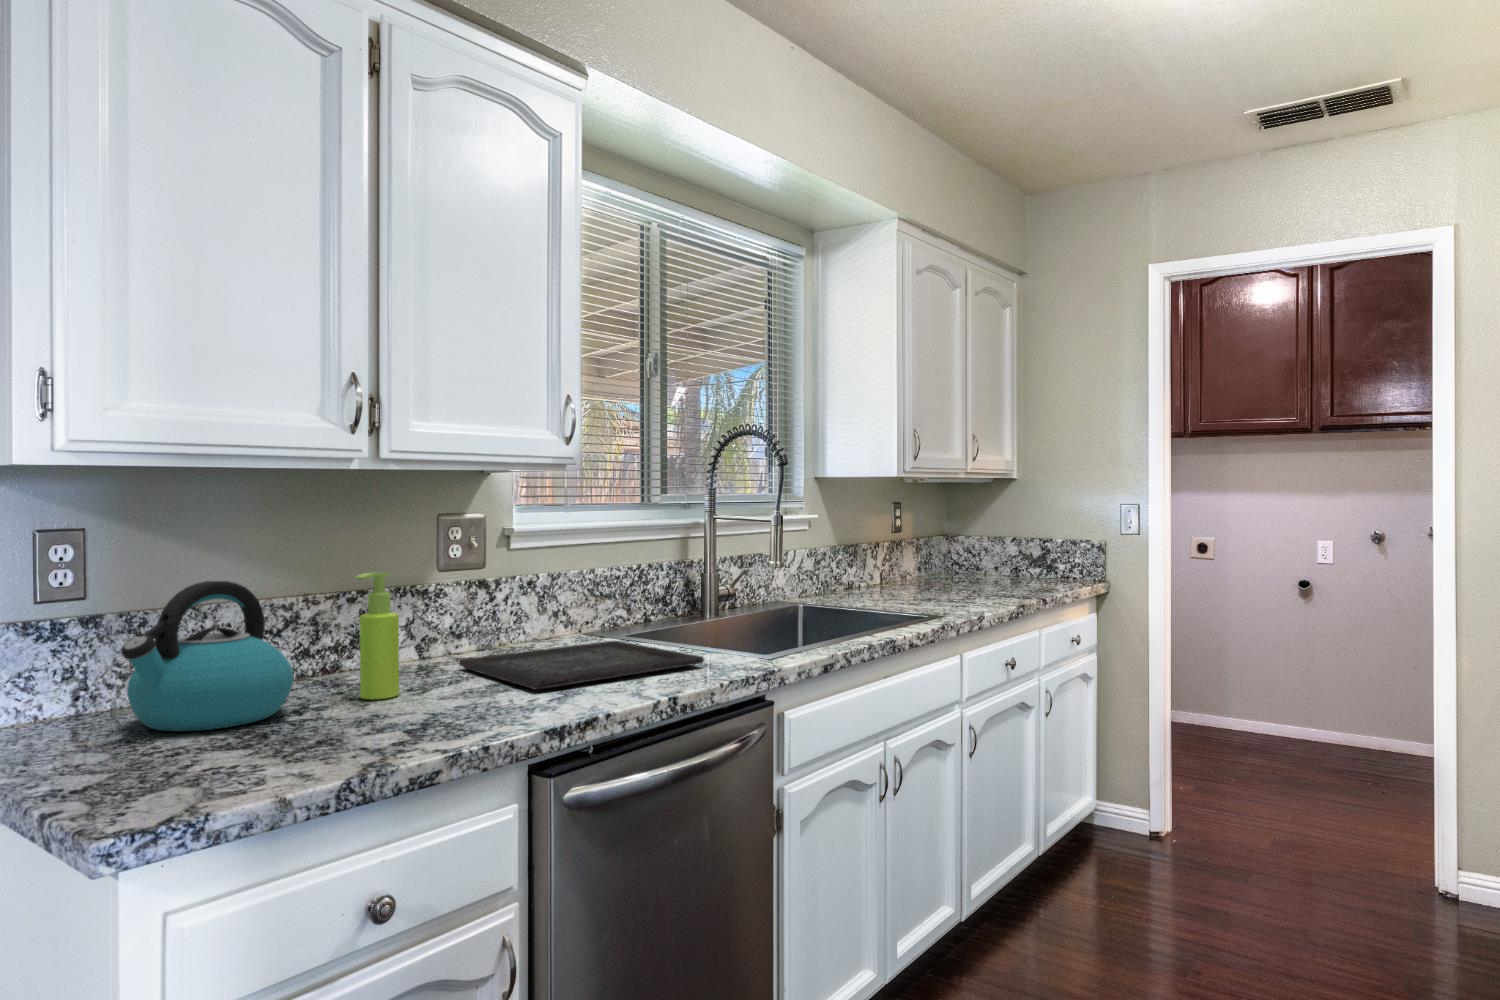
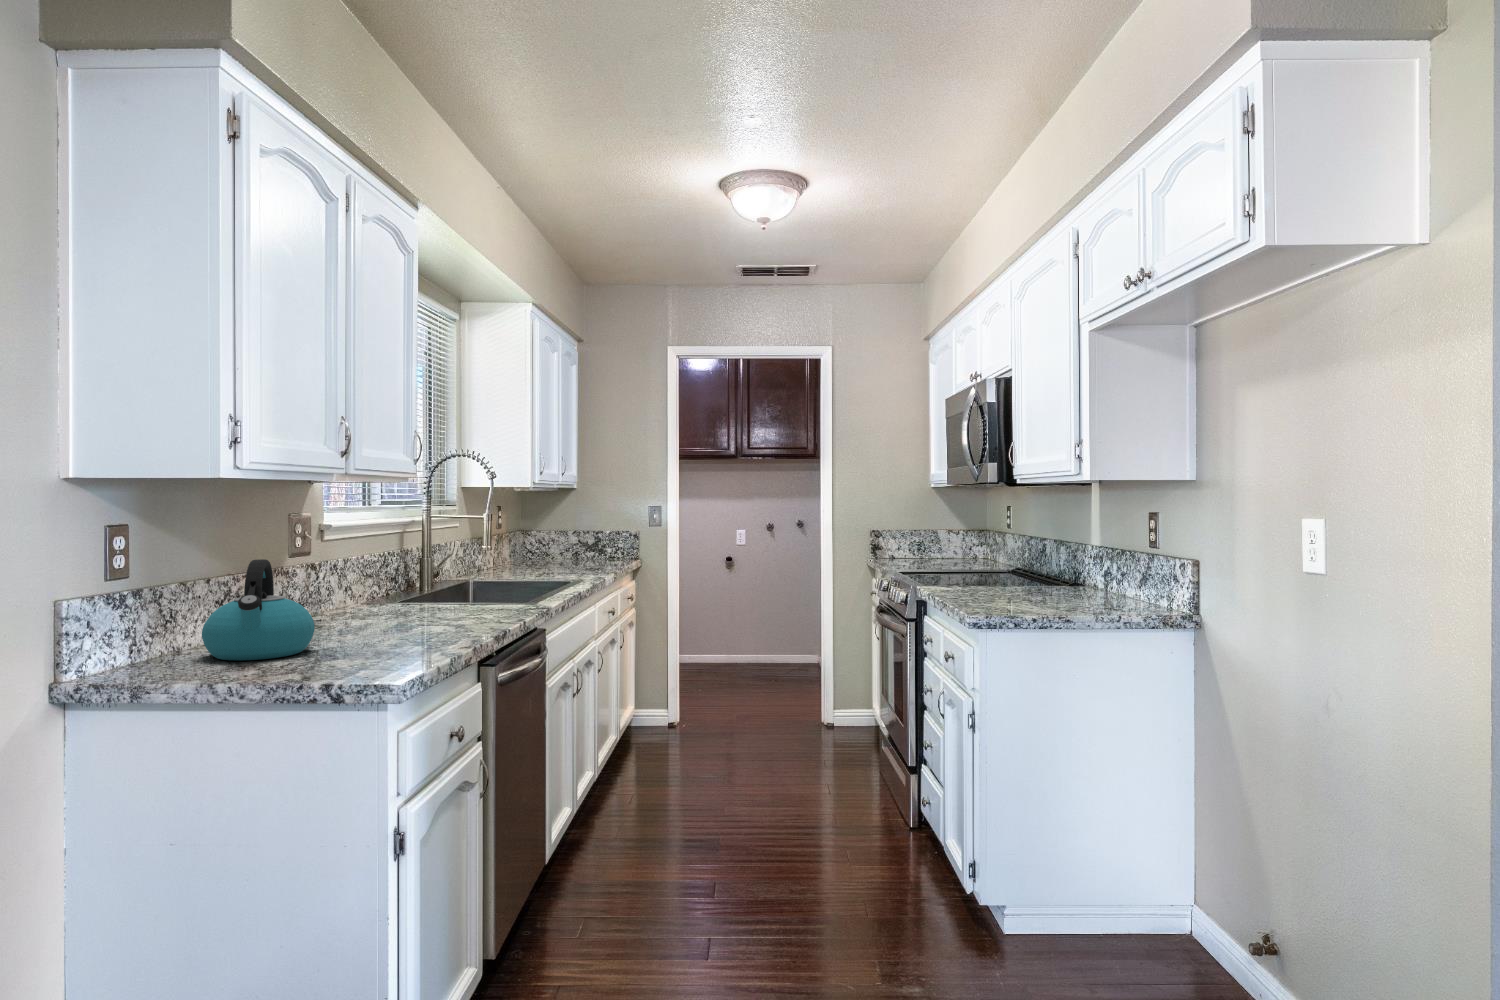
soap dispenser: present [356,572,399,699] -> none [323,553,350,639]
tray: present [459,641,704,689] -> none [337,603,507,626]

